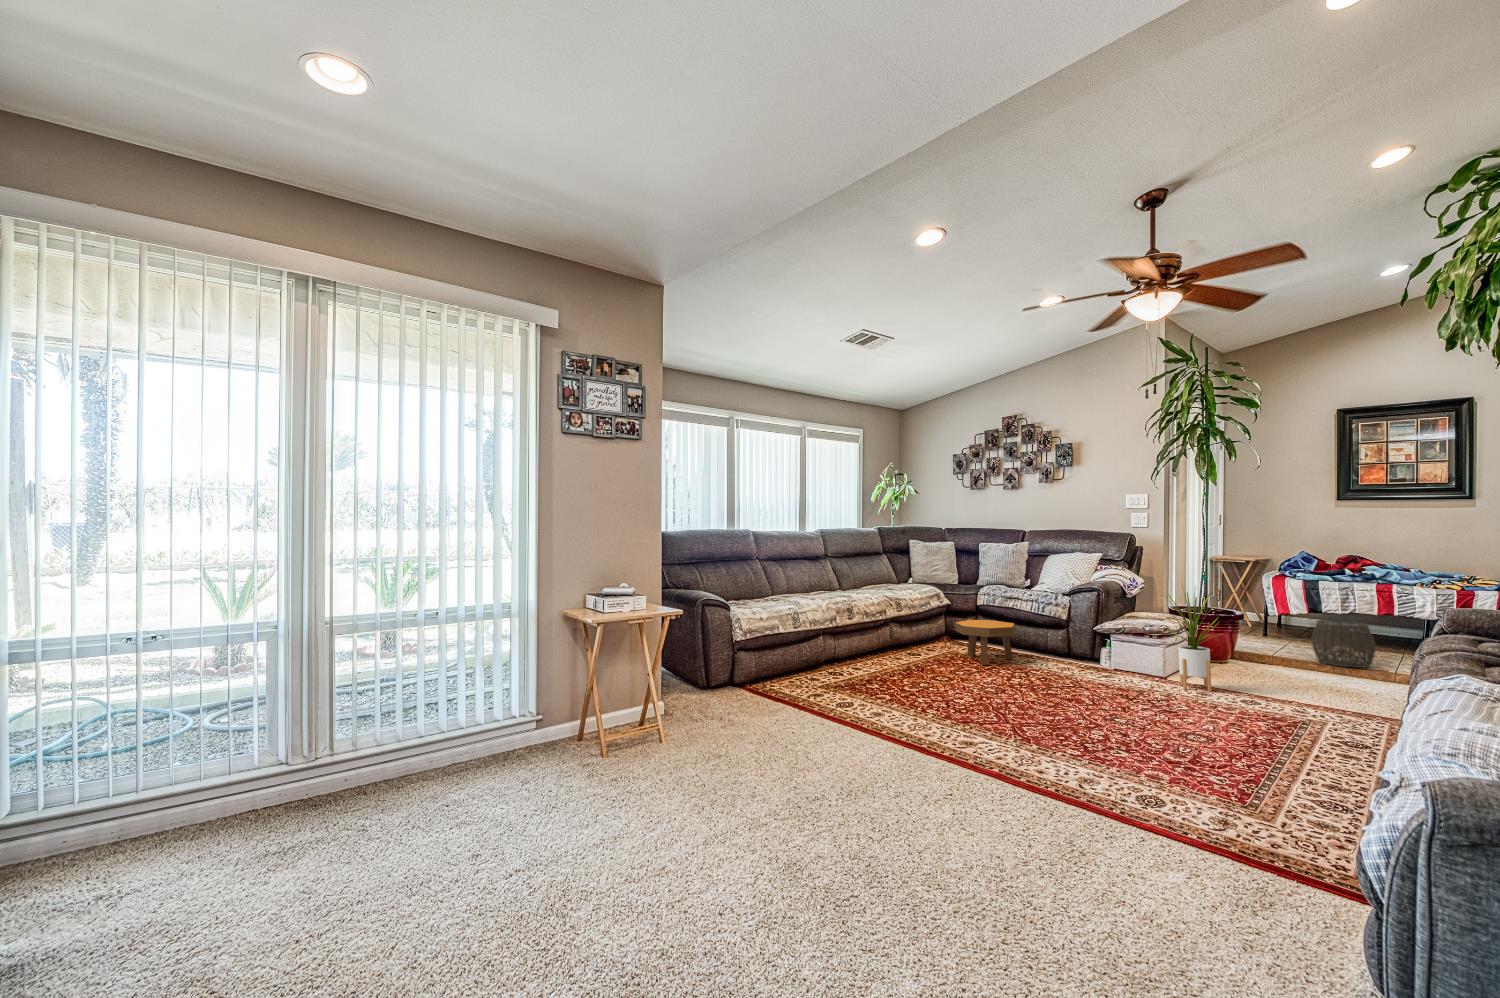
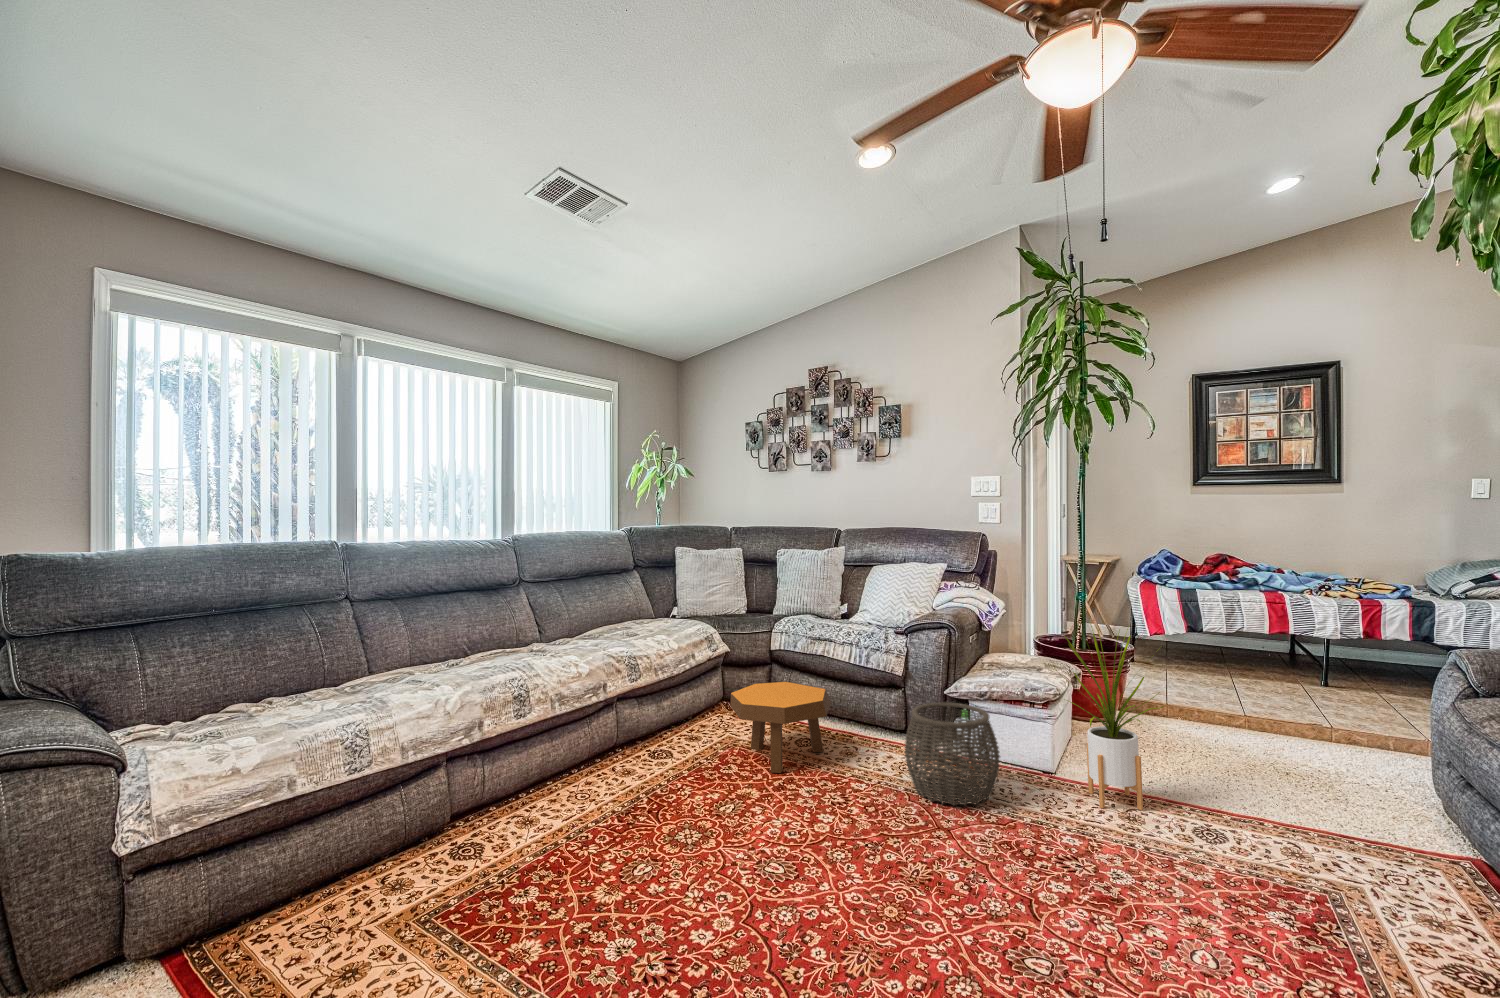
woven basket: present [1312,620,1376,668] -> present [904,702,1000,805]

